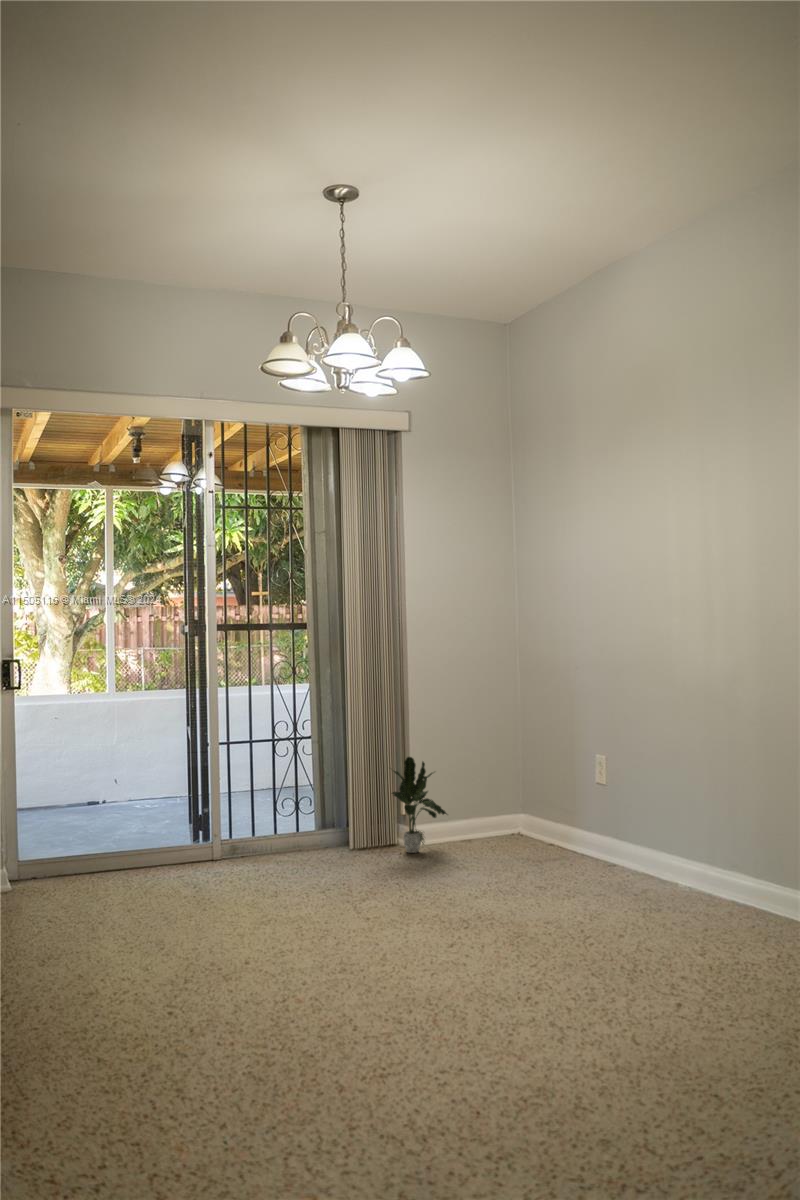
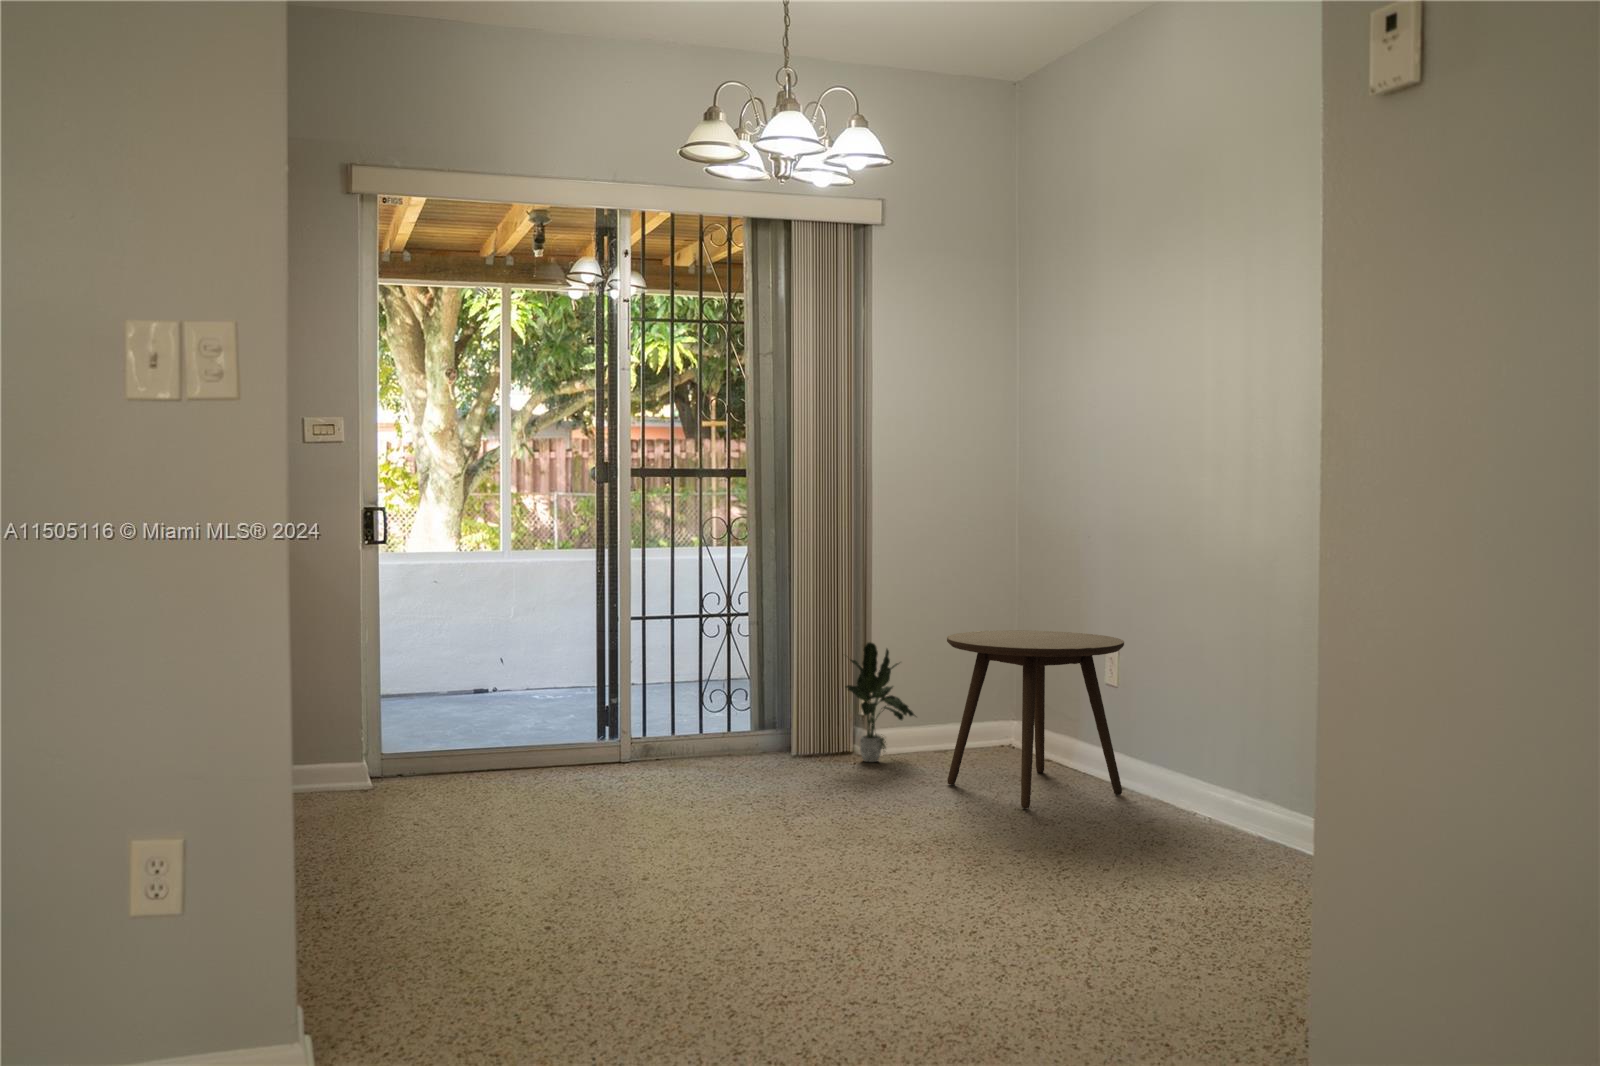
side table: none [474,743,616,886] -> present [947,630,1124,809]

